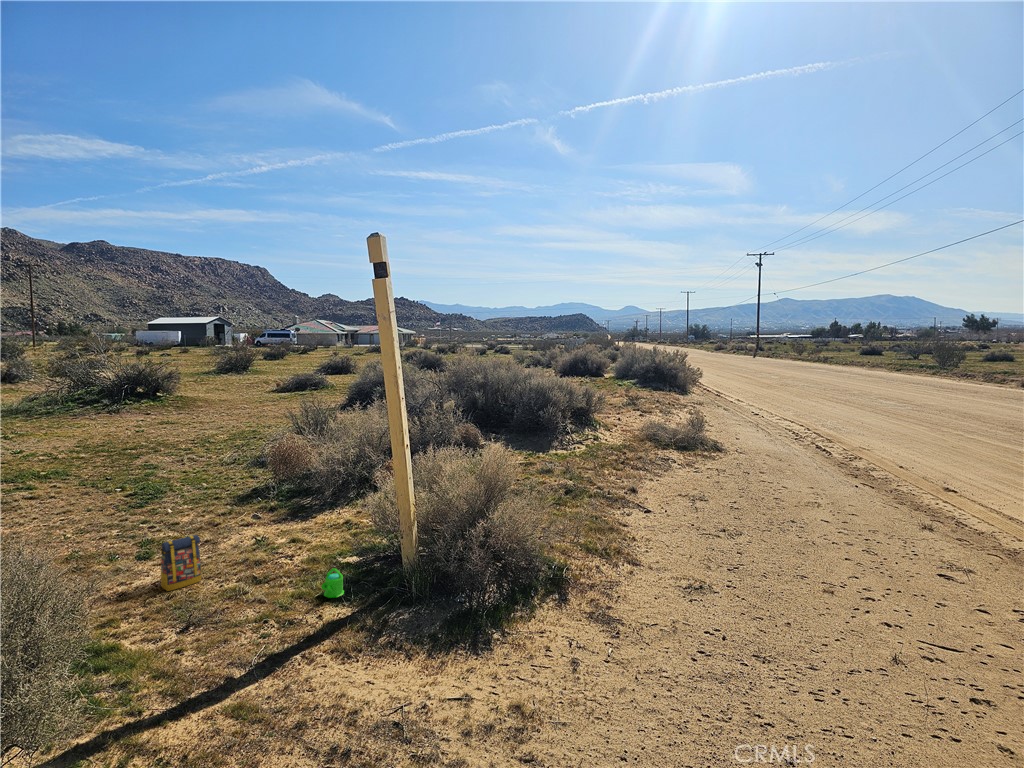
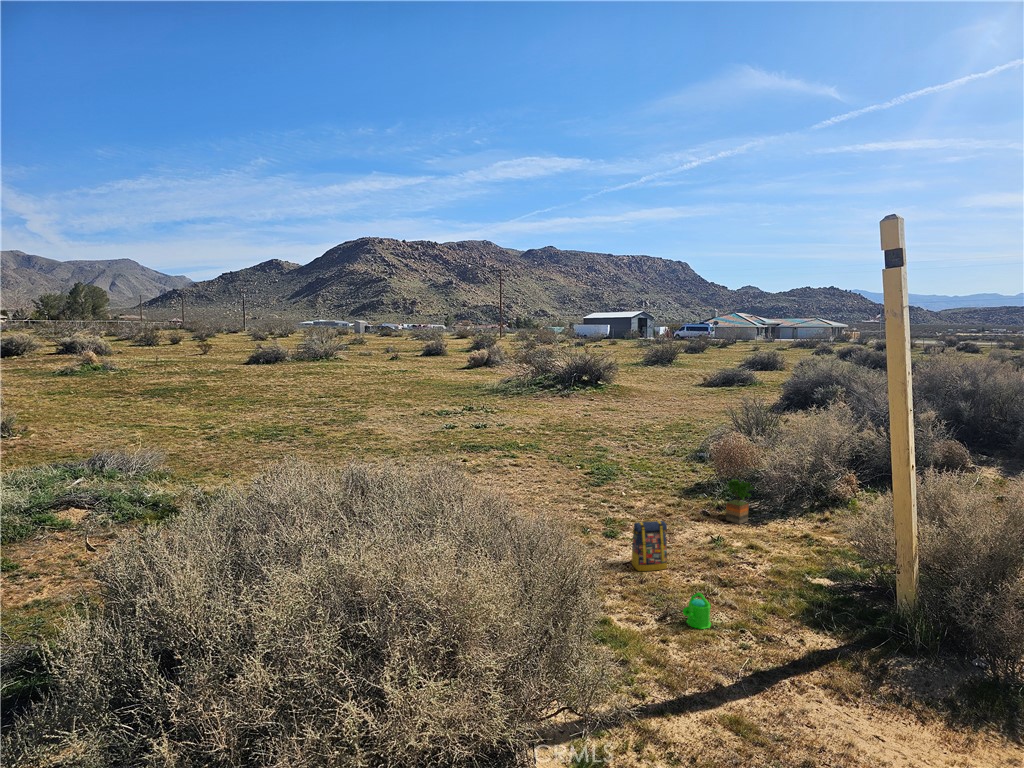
potted tree: none [272,481,299,522] -> present [726,480,754,524]
watering can: present [322,568,344,598] -> present [683,592,711,629]

